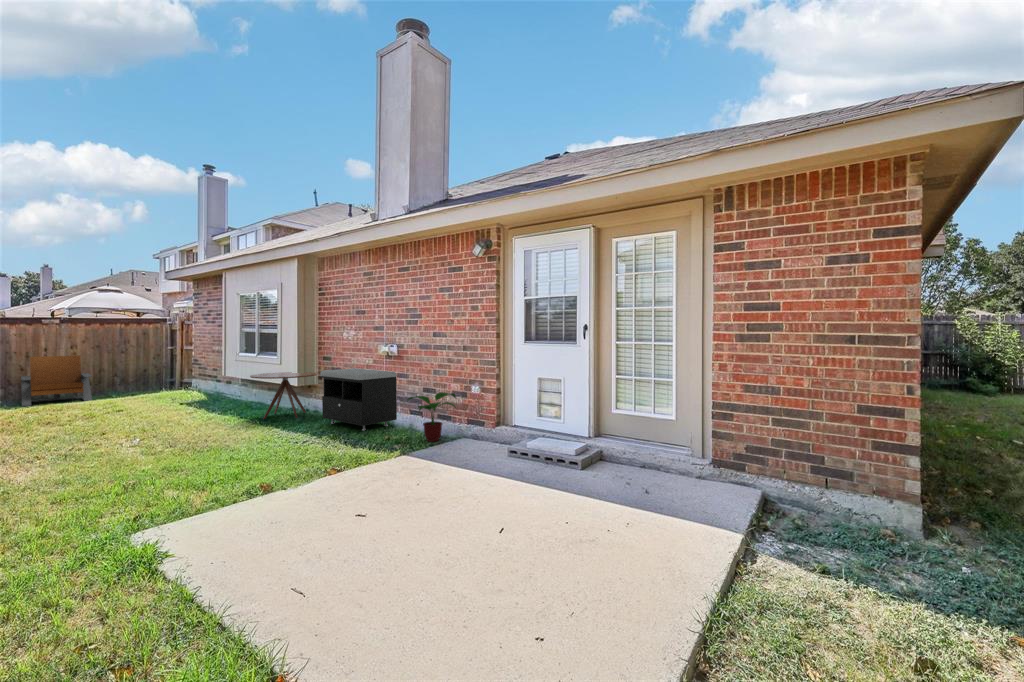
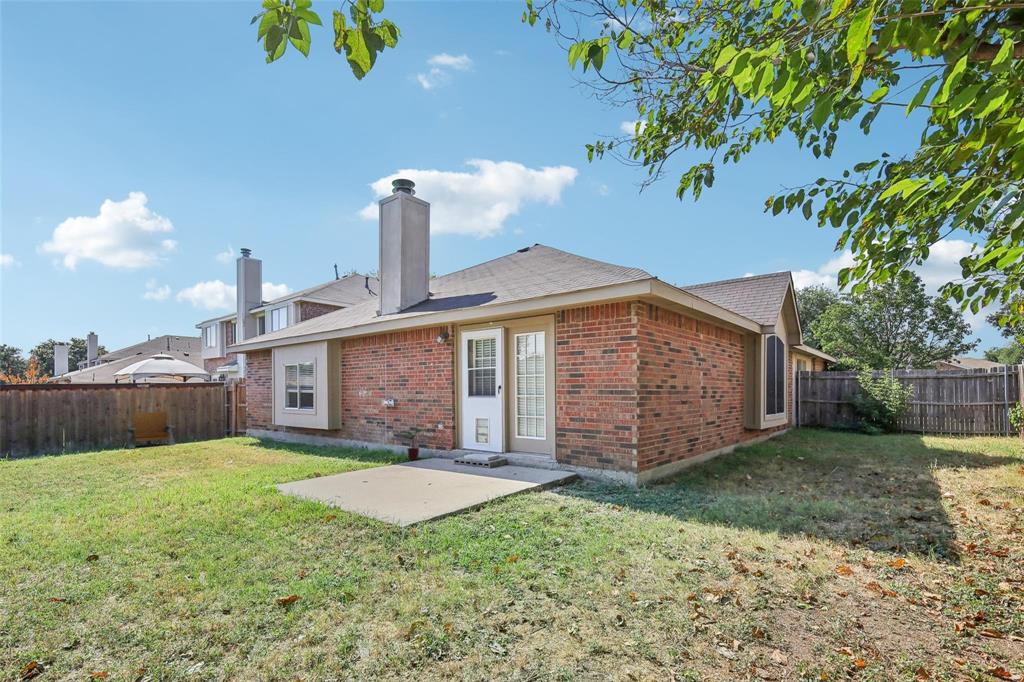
storage bench: present [320,368,397,430] -> none [344,416,393,456]
round table: present [250,372,318,419] -> none [296,420,342,452]

